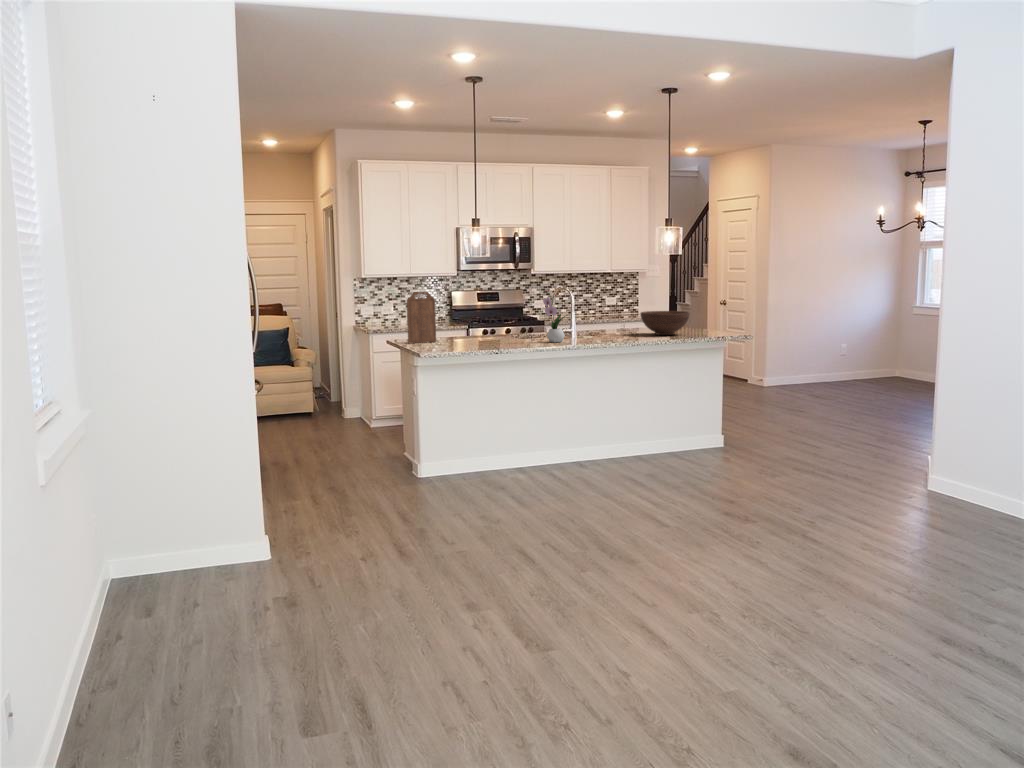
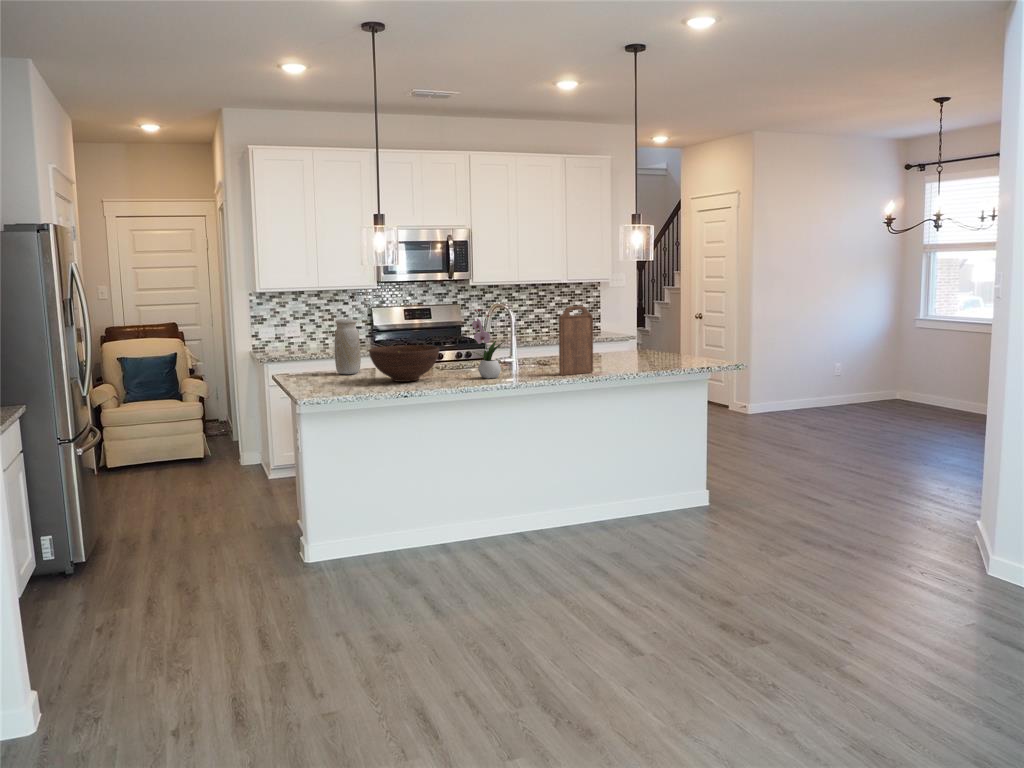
cutting board: present [407,292,436,343] -> present [559,306,593,375]
vase: none [436,298,456,340] -> present [335,319,361,374]
fruit bowl: present [641,311,689,335] -> present [369,345,439,382]

